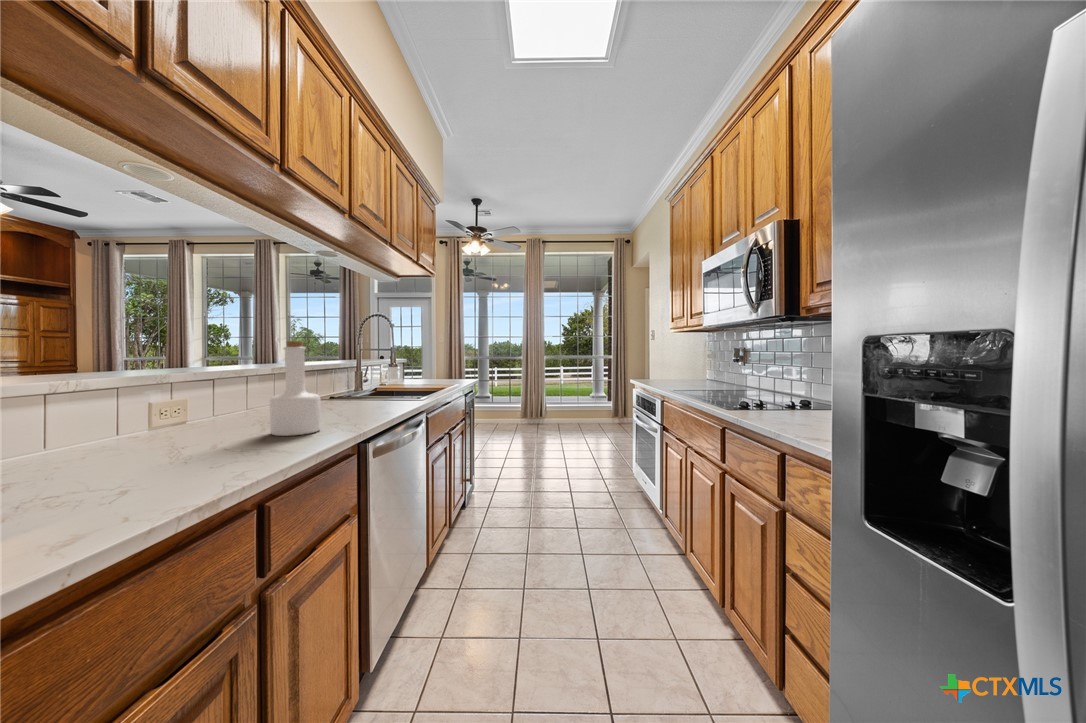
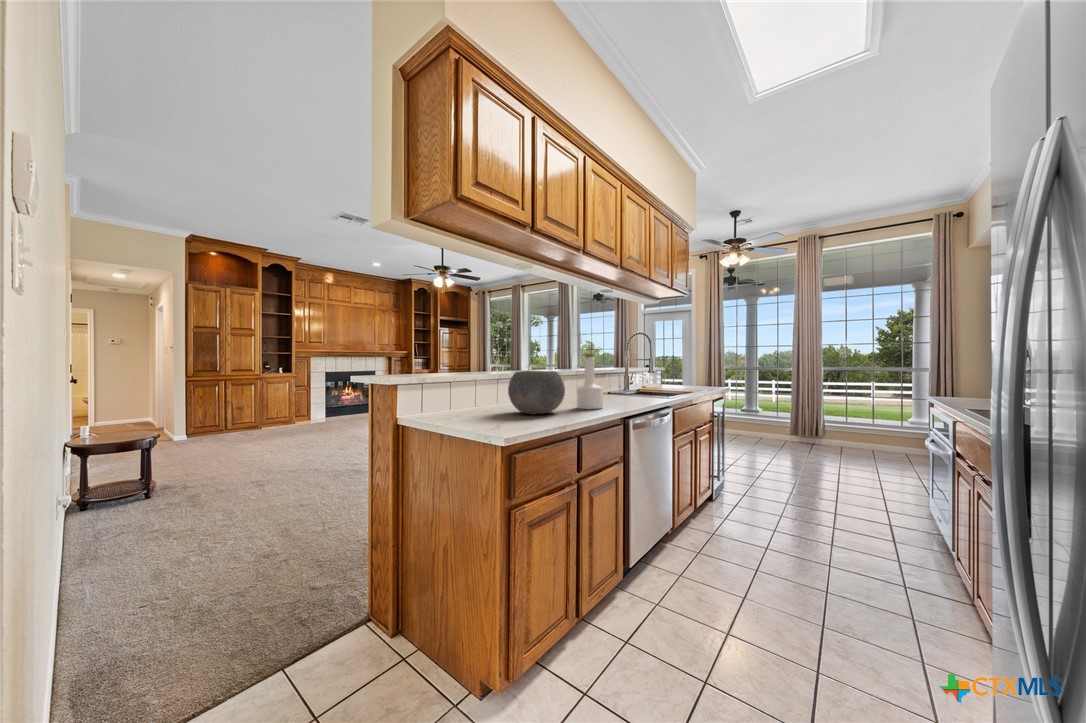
bowl: none [78,372,239,466] -> present [508,371,565,414]

